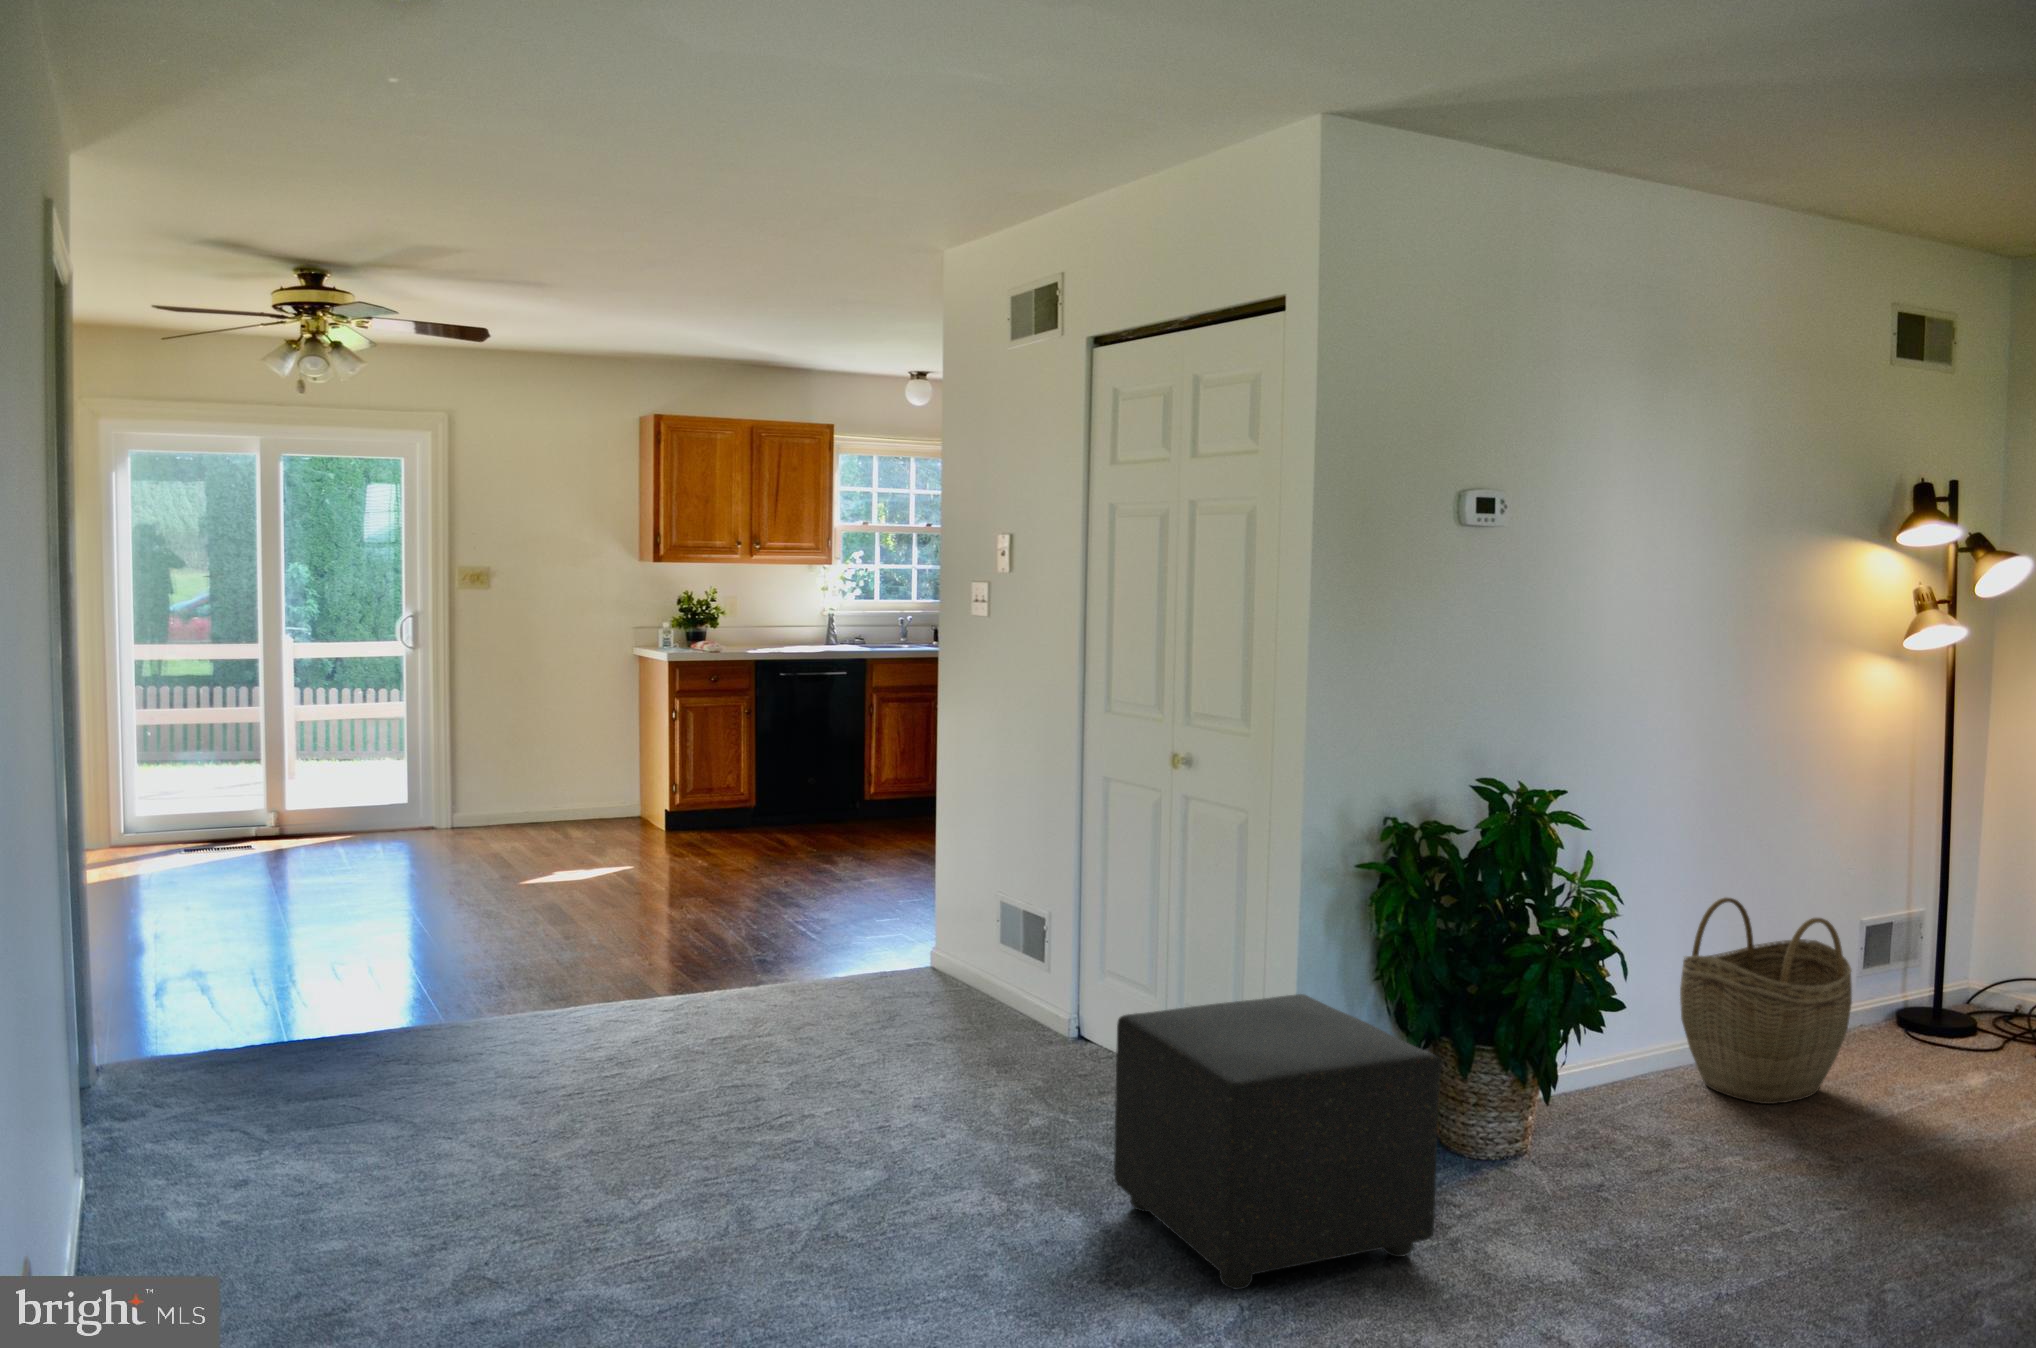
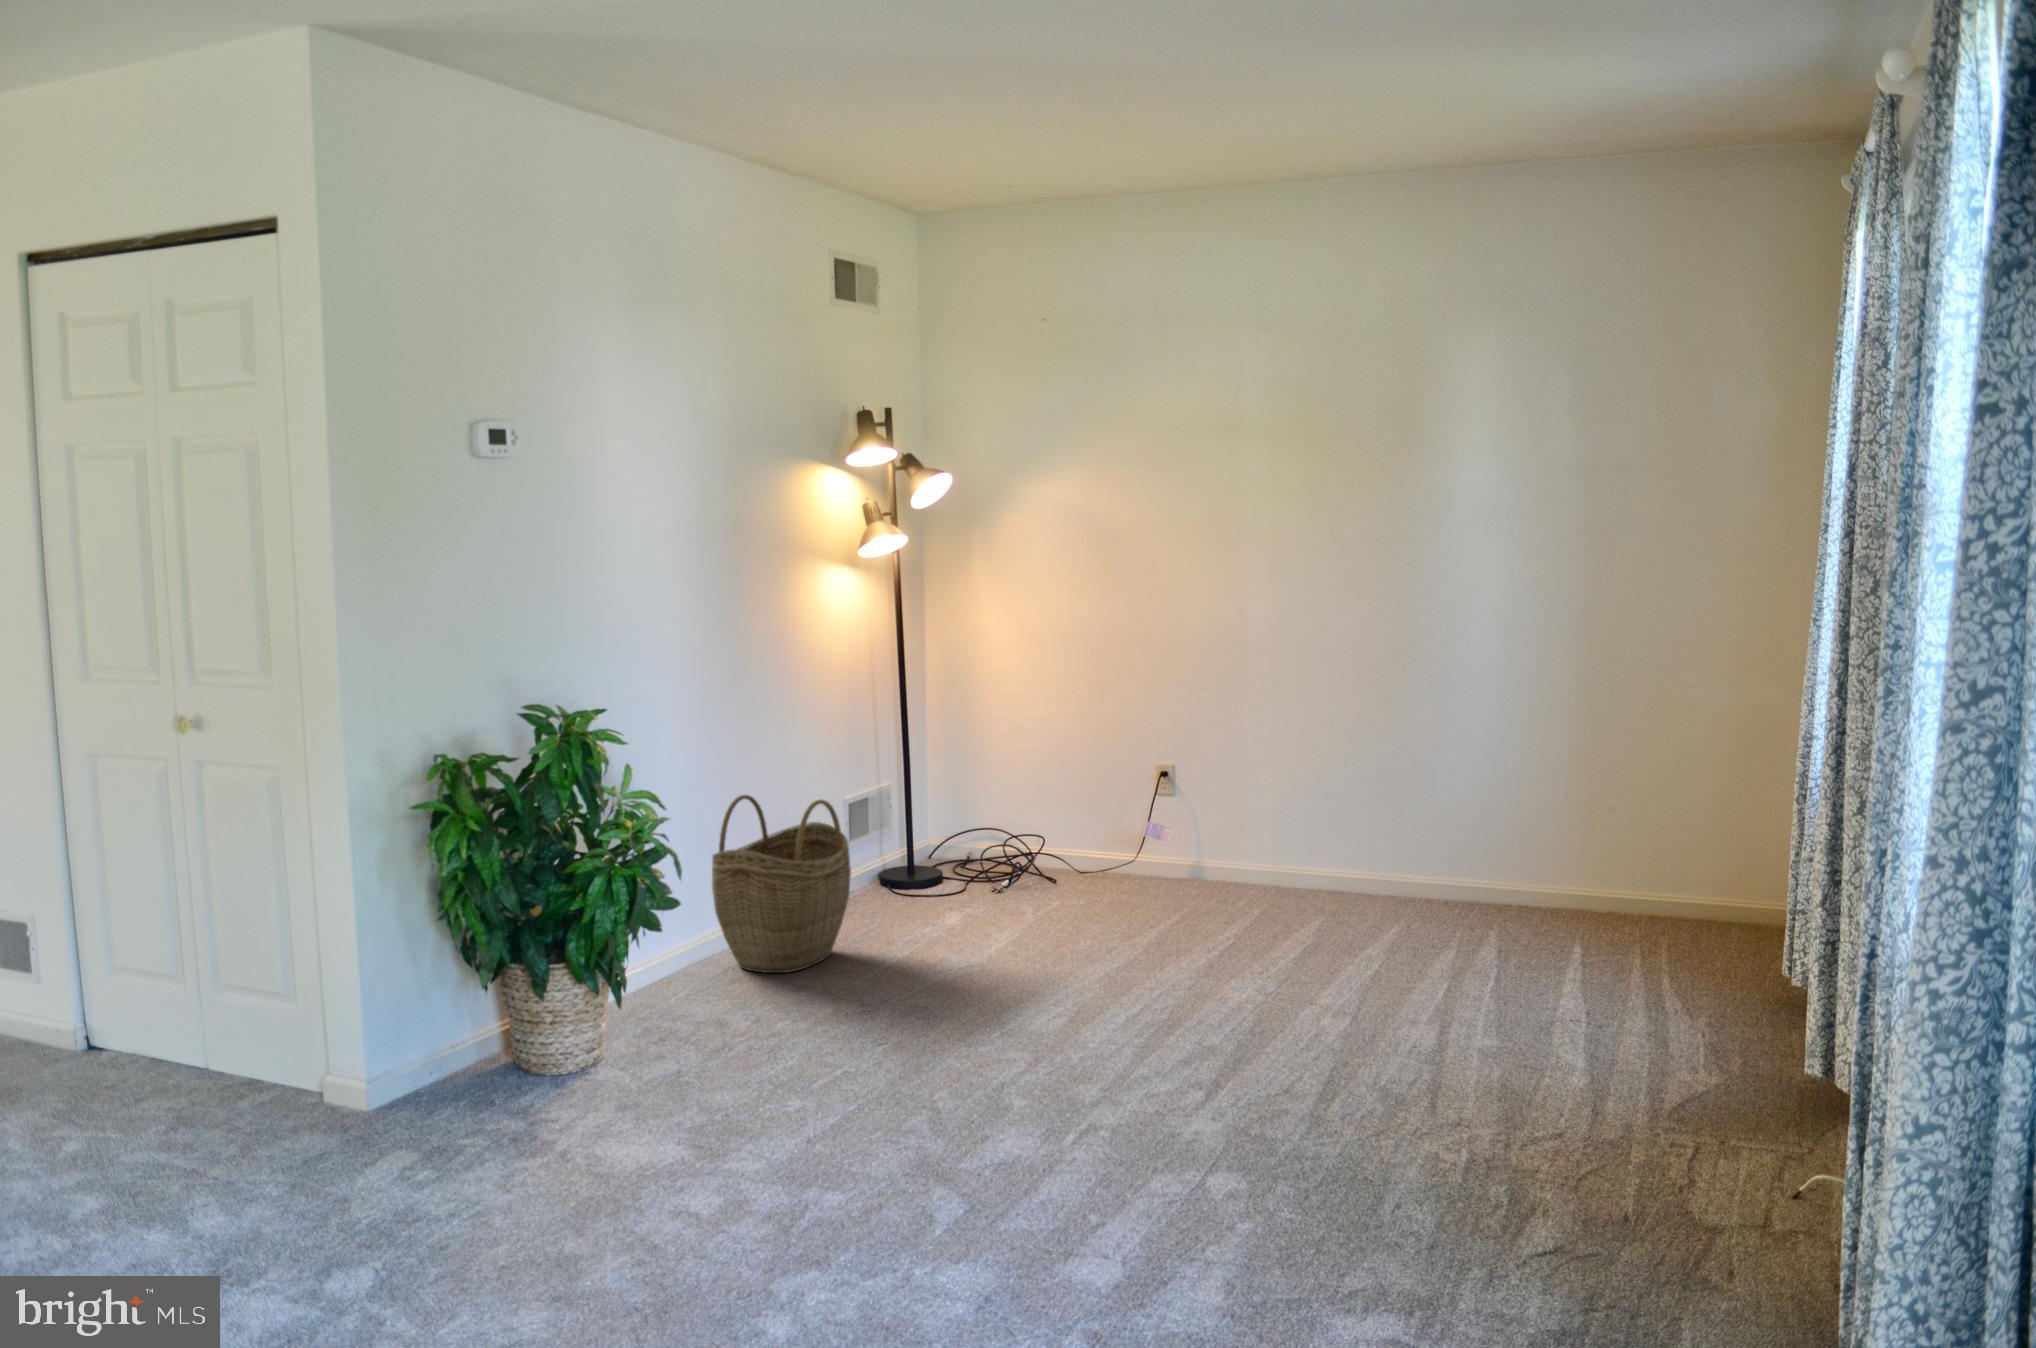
ottoman: present [1114,994,1441,1290] -> none [184,945,539,1234]

